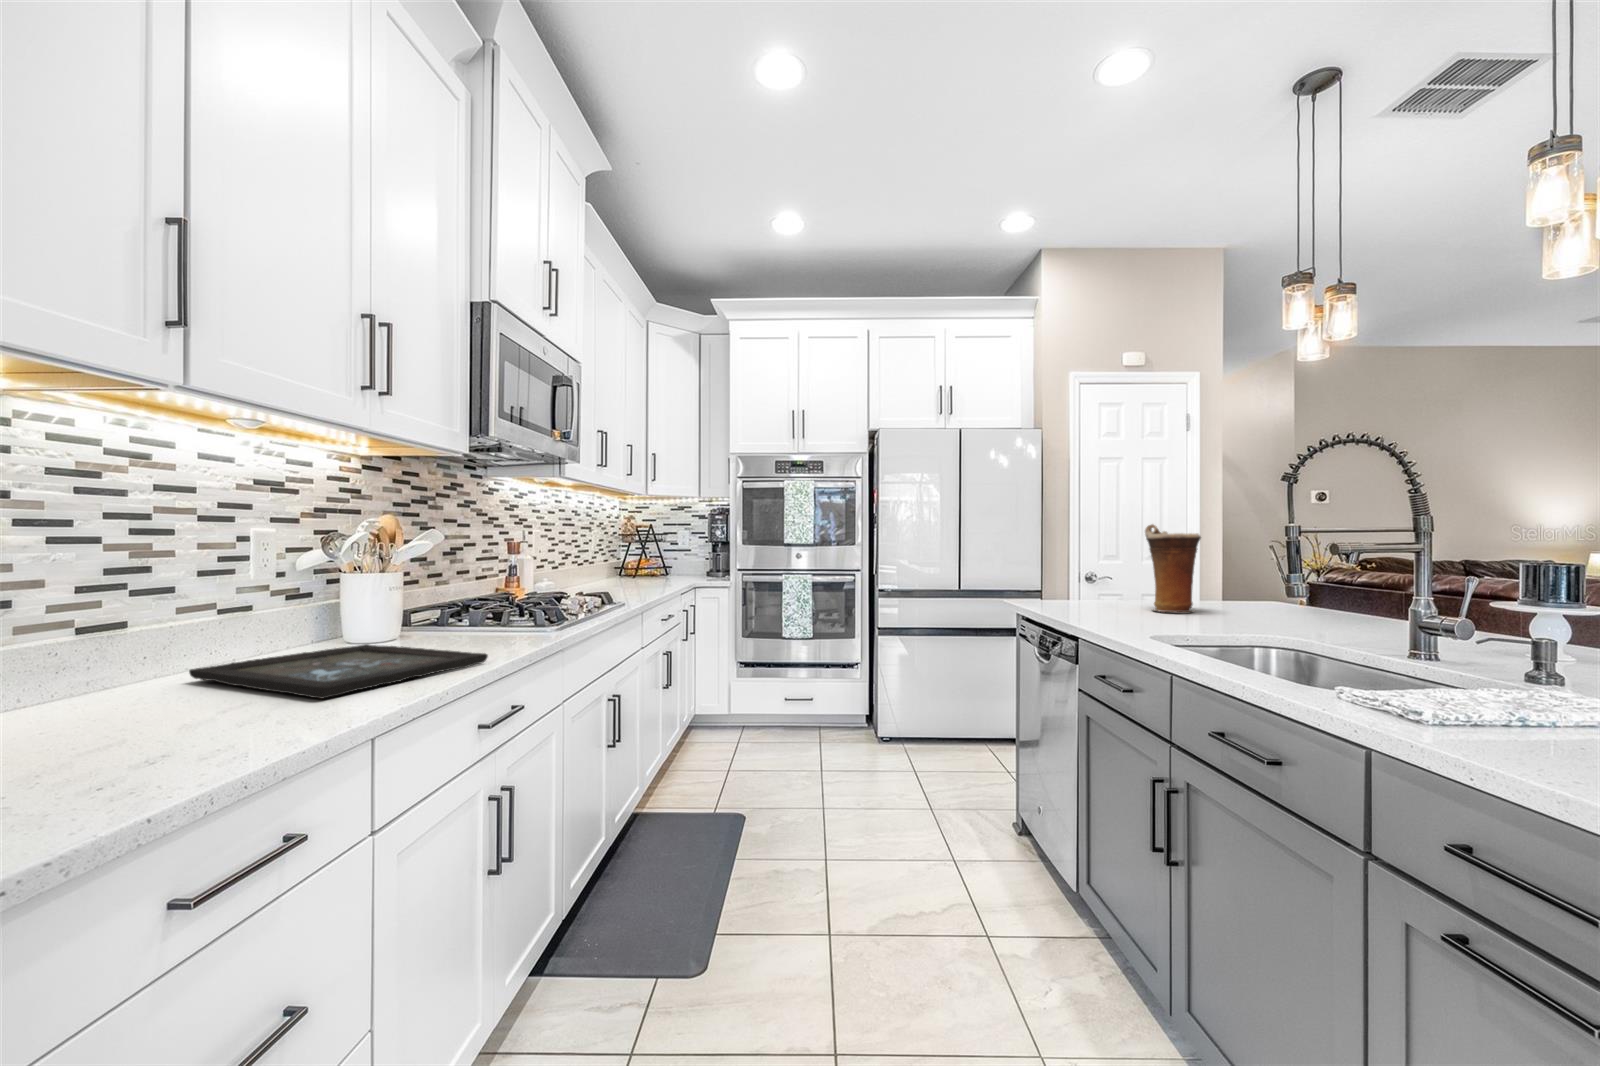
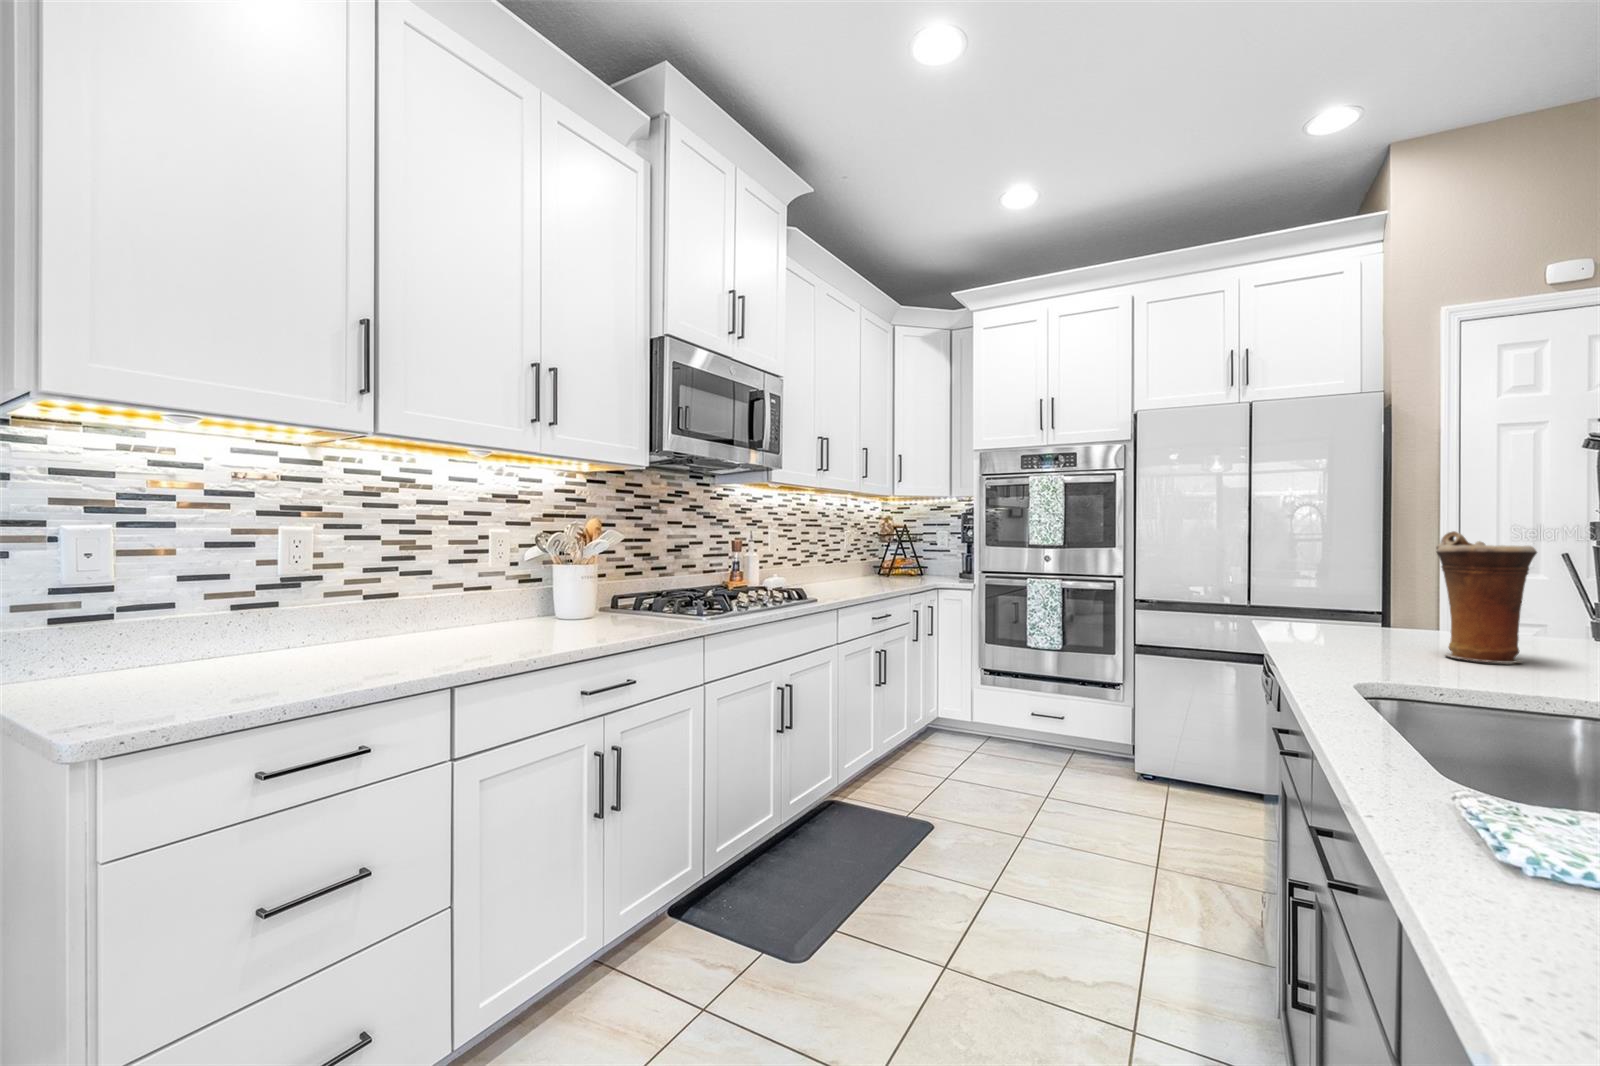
tray: present [189,644,488,699] -> none [421,620,594,656]

